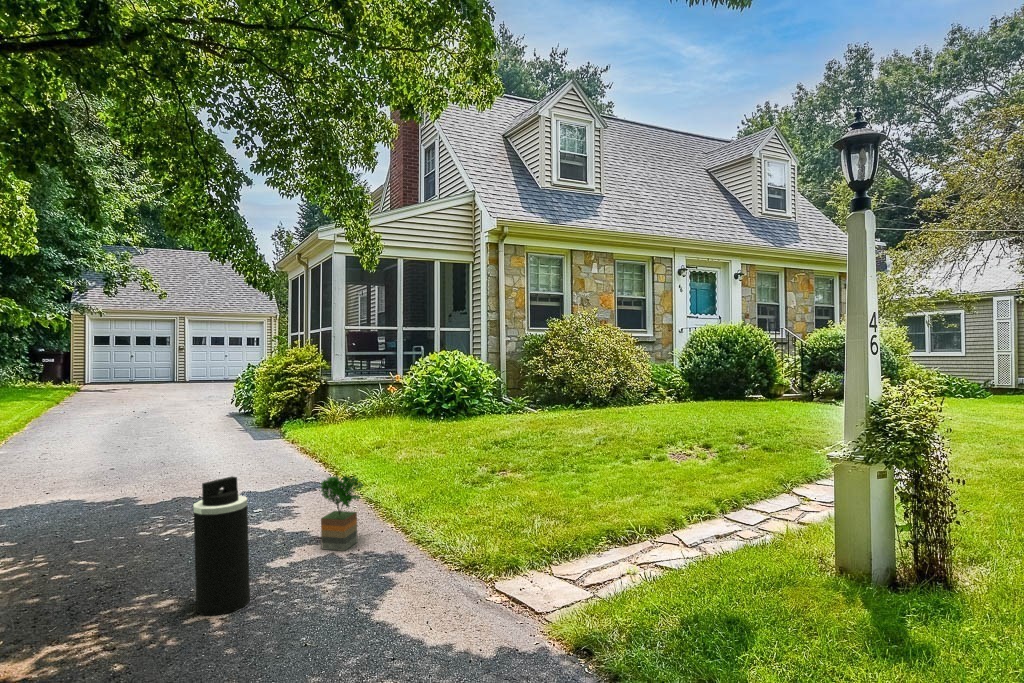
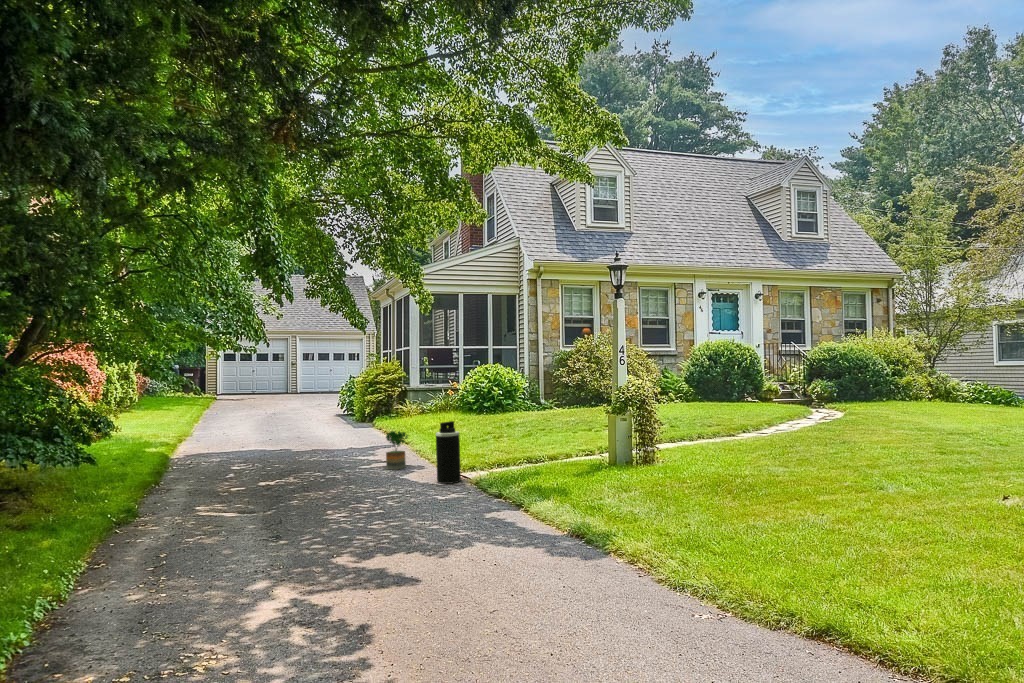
trash can: present [194,476,250,615] -> present [436,421,461,484]

